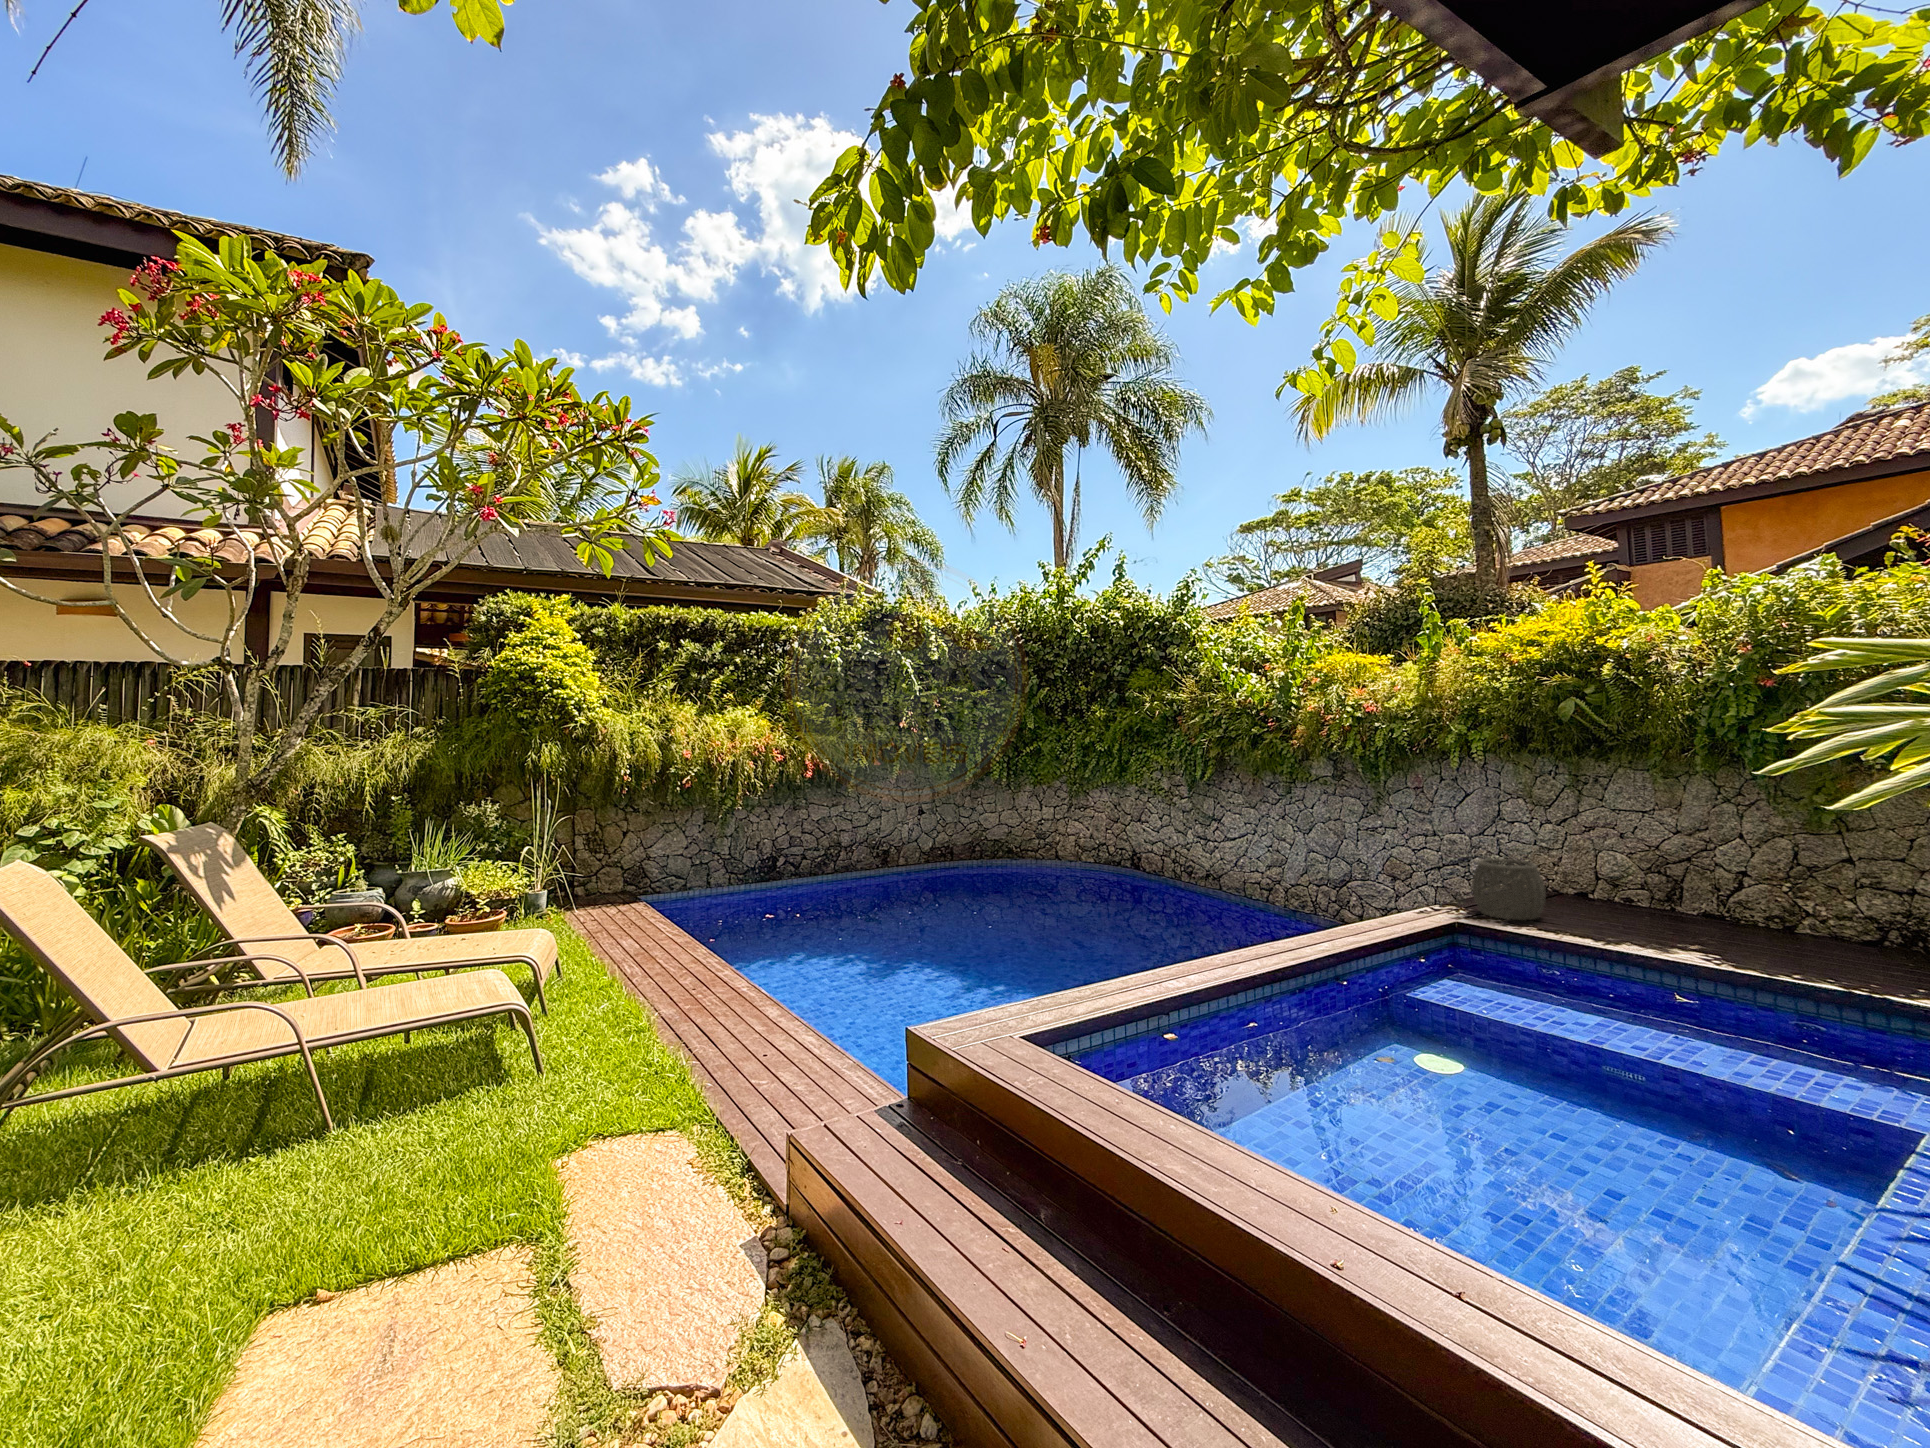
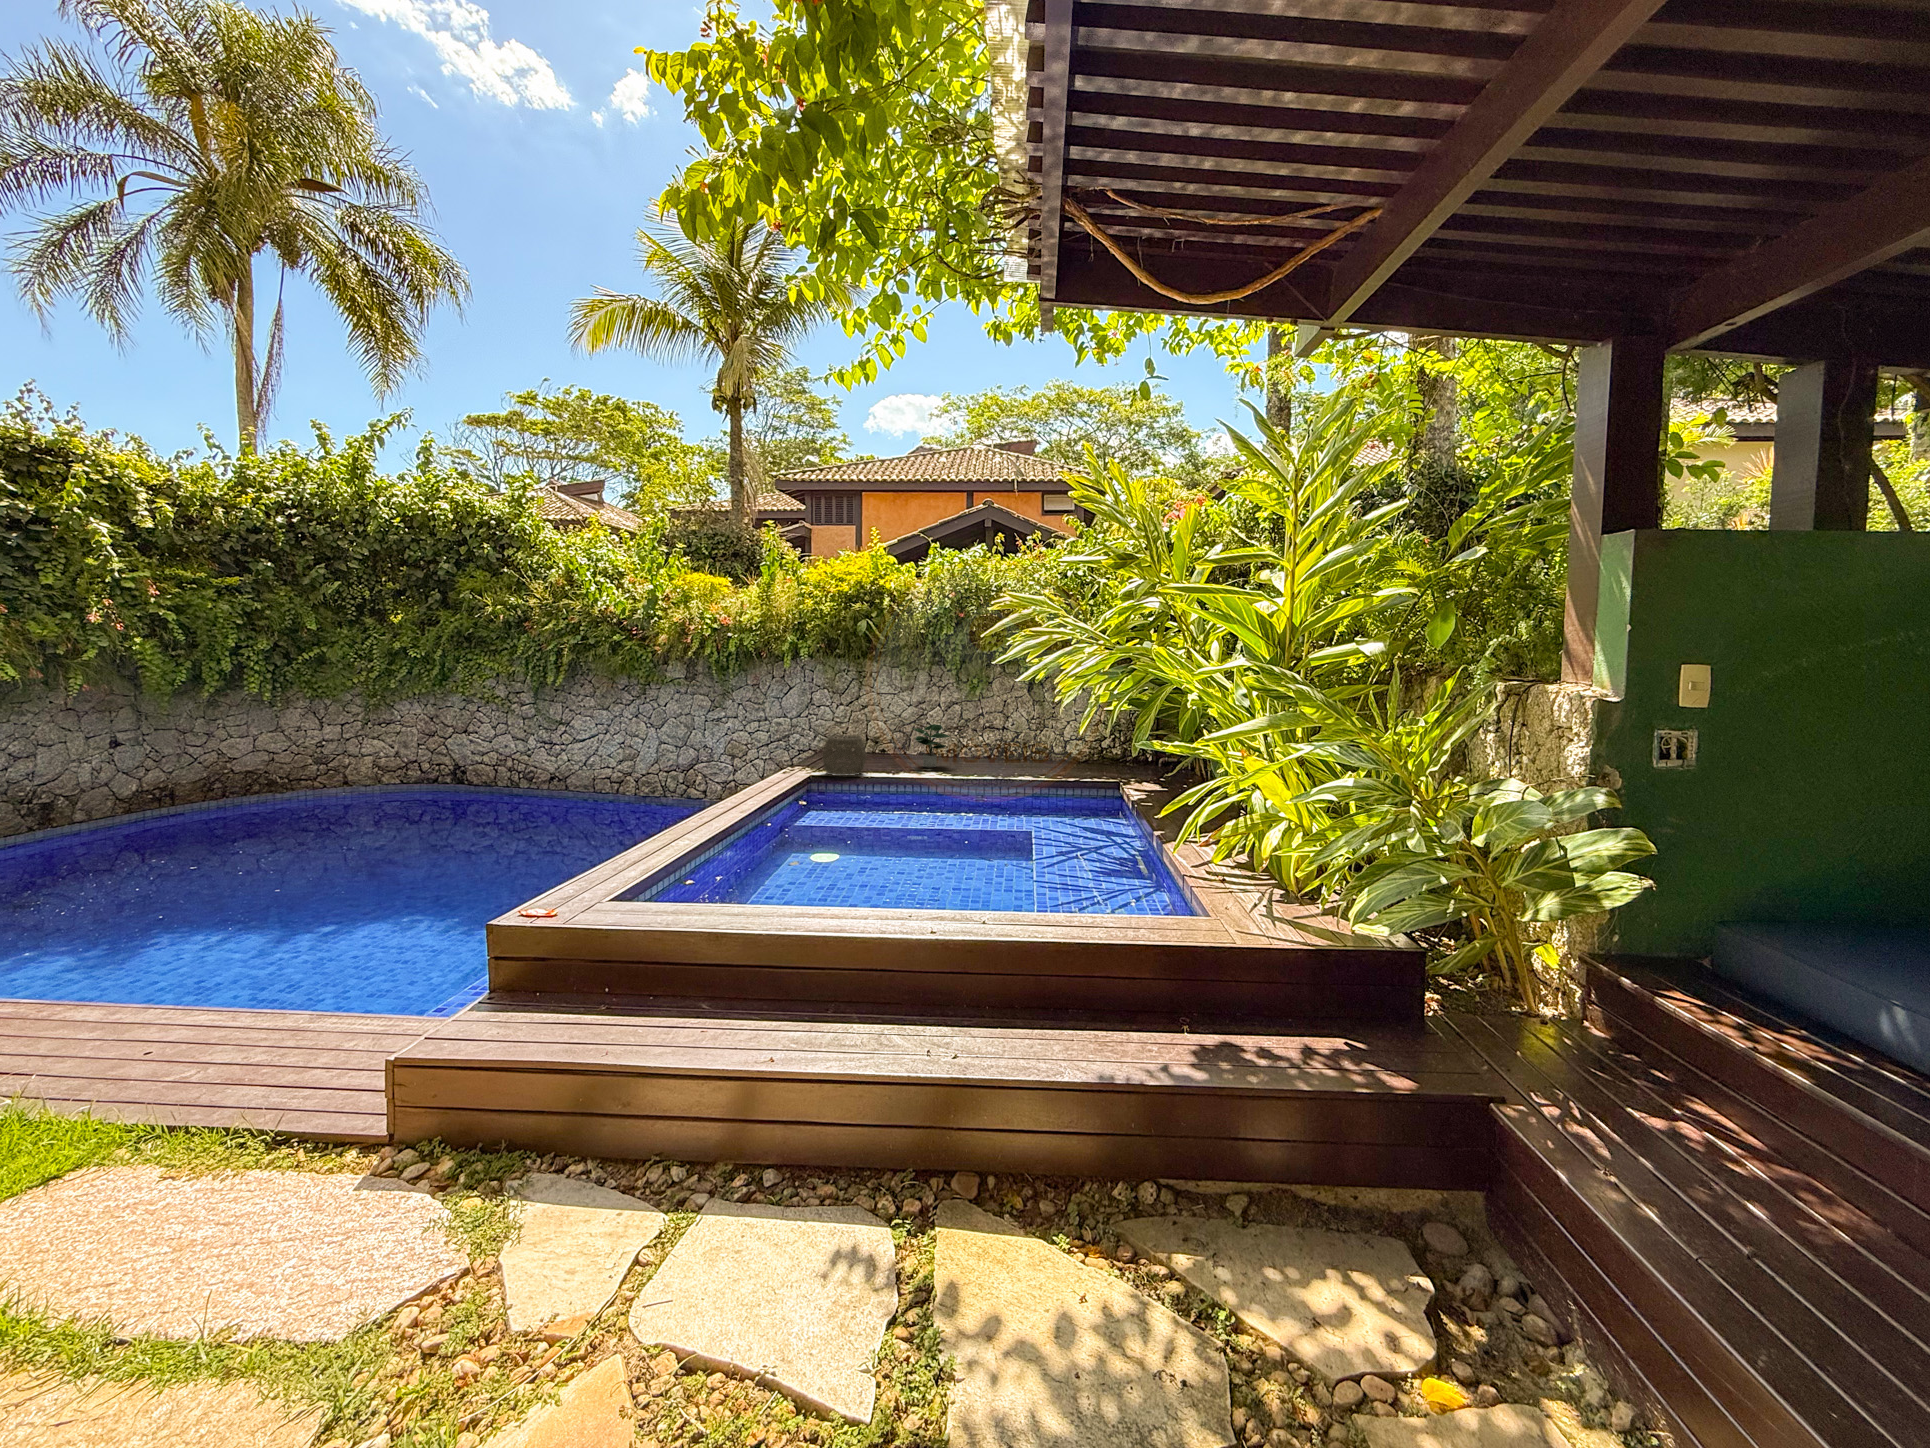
potted plant: none [1637,856,1720,926] -> present [913,724,950,768]

